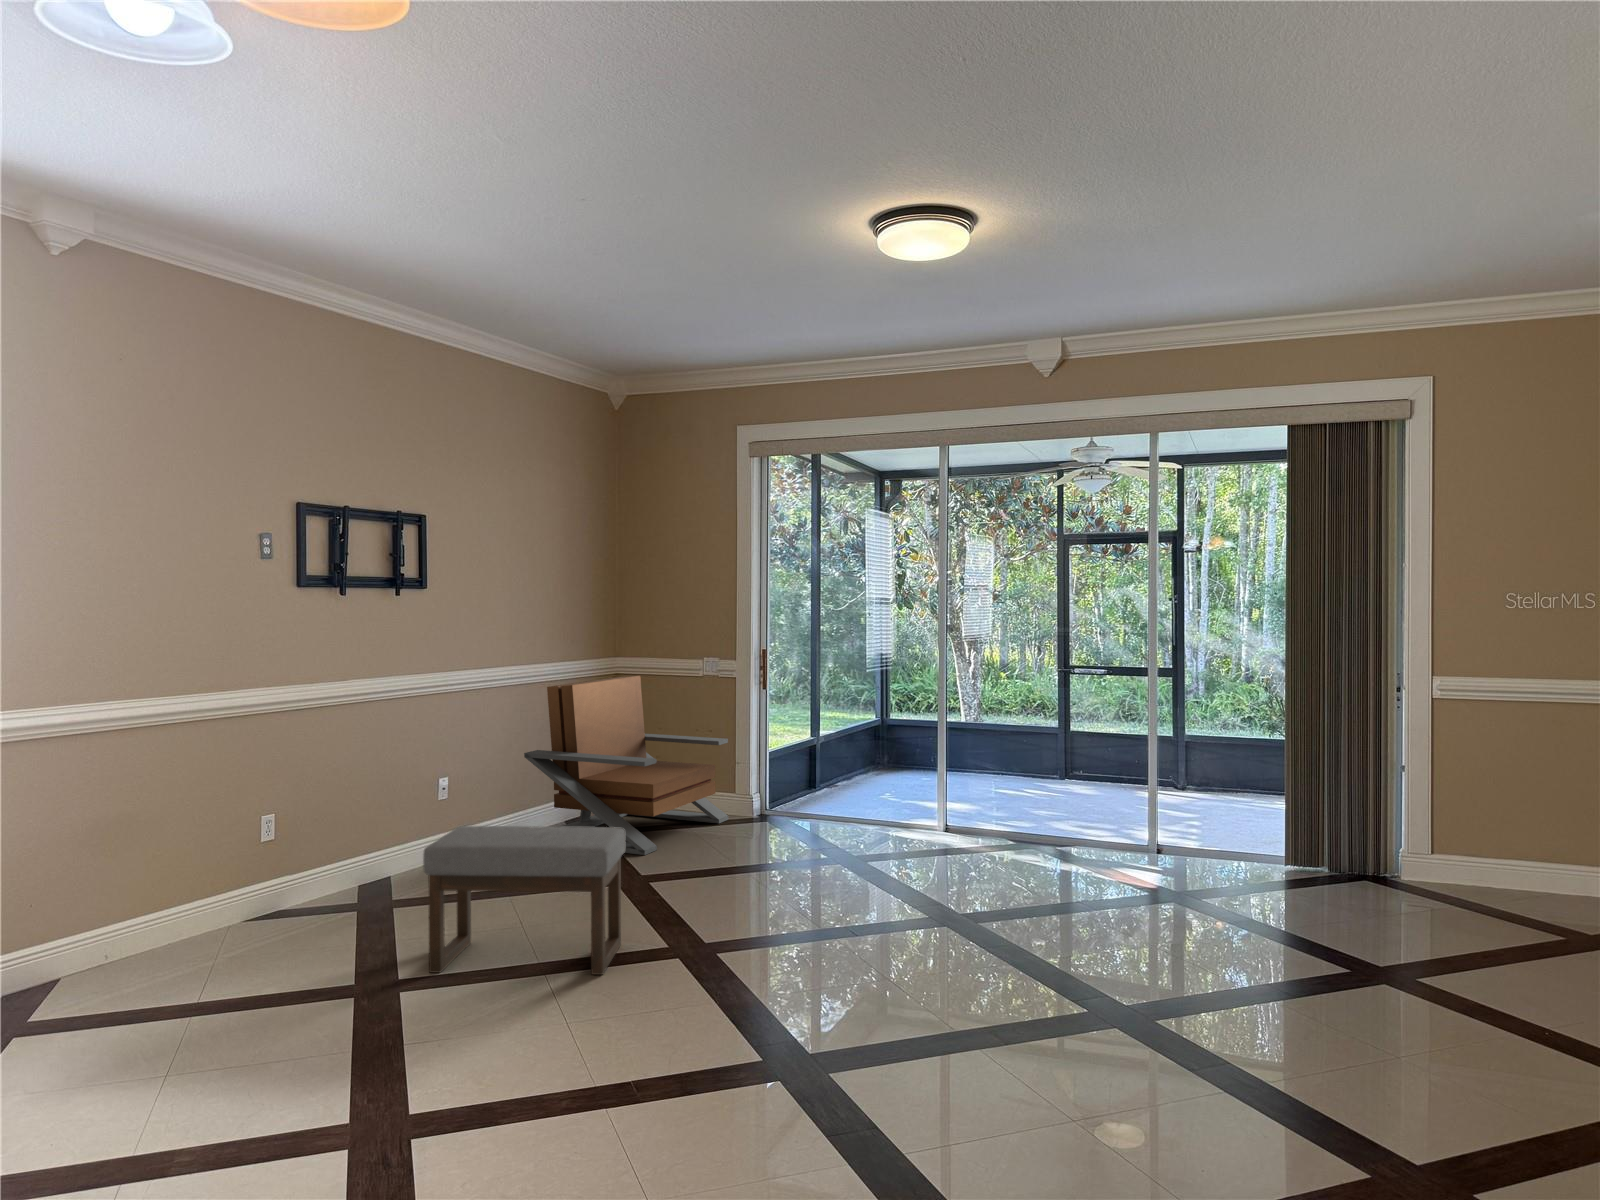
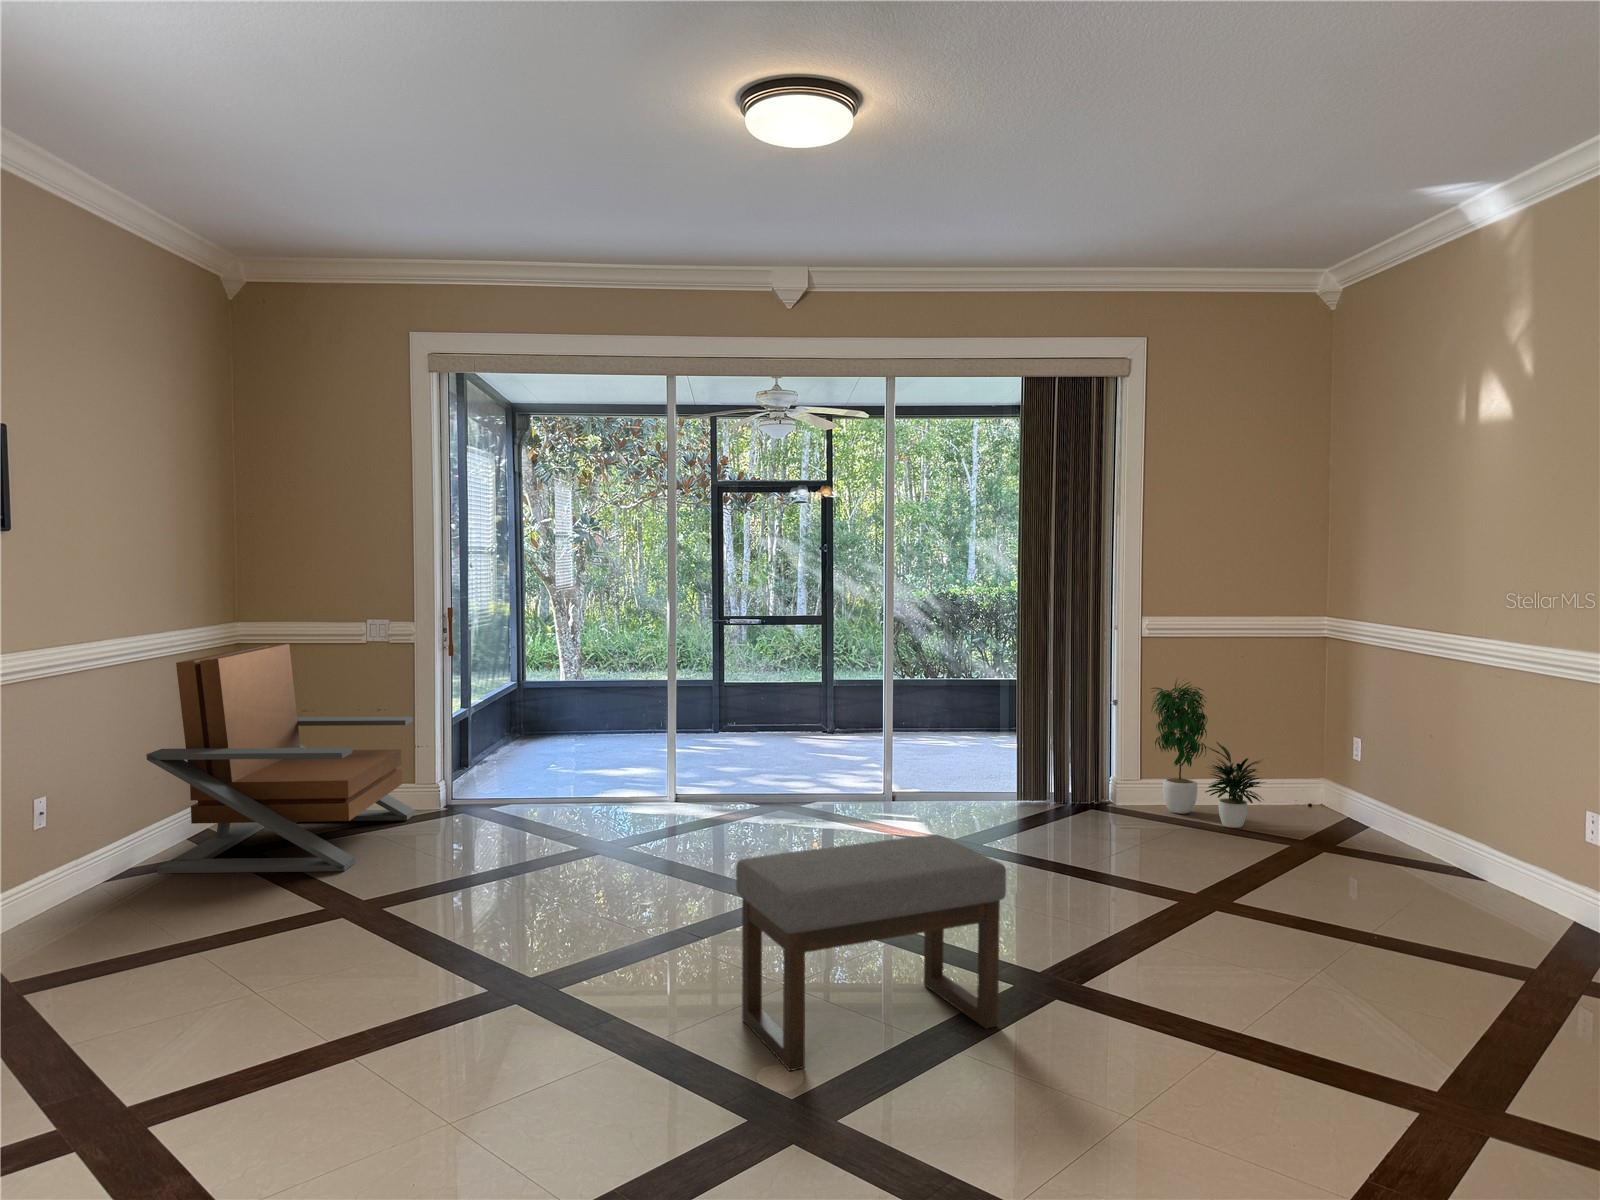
potted plant: none [1431,744,1563,921] -> present [1151,677,1266,828]
ottoman: present [423,826,626,975] -> present [736,835,1006,1071]

